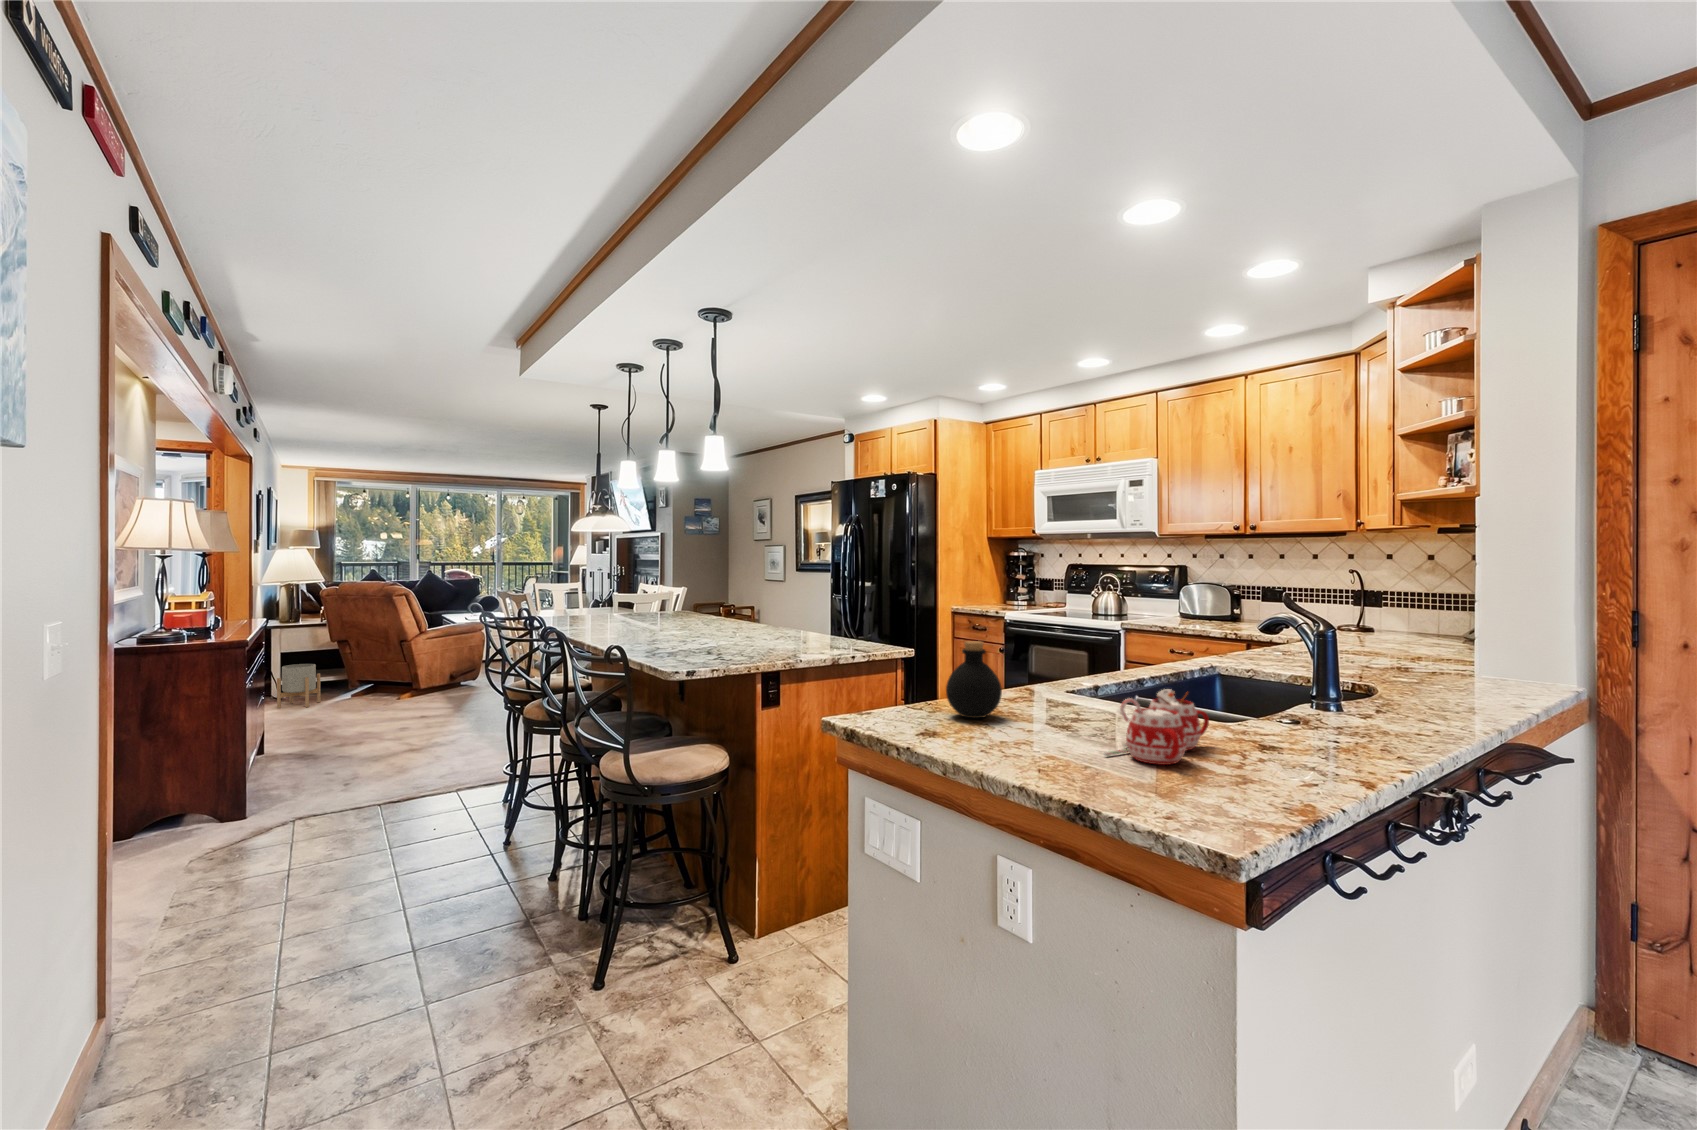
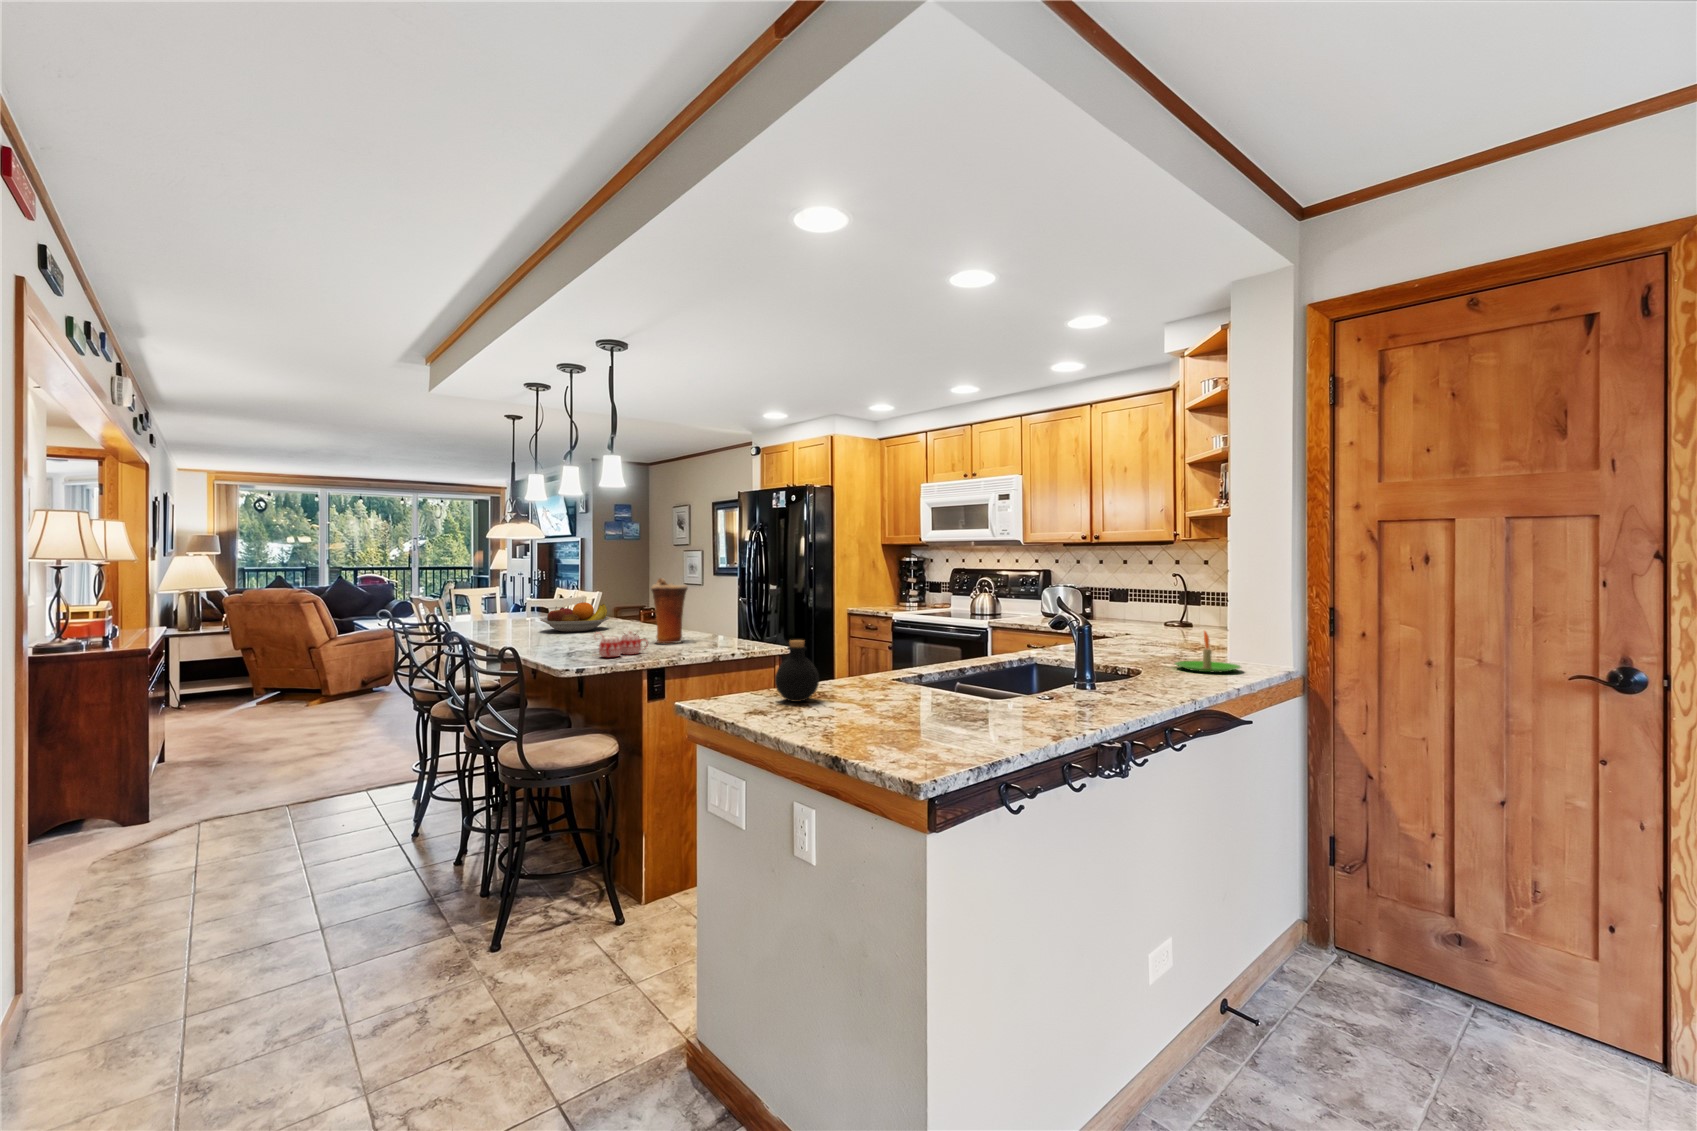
vase: none [756,568,796,641] -> present [651,578,688,643]
fruit bowl: none [634,596,705,627] -> present [540,602,609,632]
candle: none [1409,634,1506,688] -> present [1175,631,1241,672]
planter: present [277,664,321,708] -> none [175,673,222,718]
mug: present [1104,689,1209,765] -> present [594,630,648,658]

